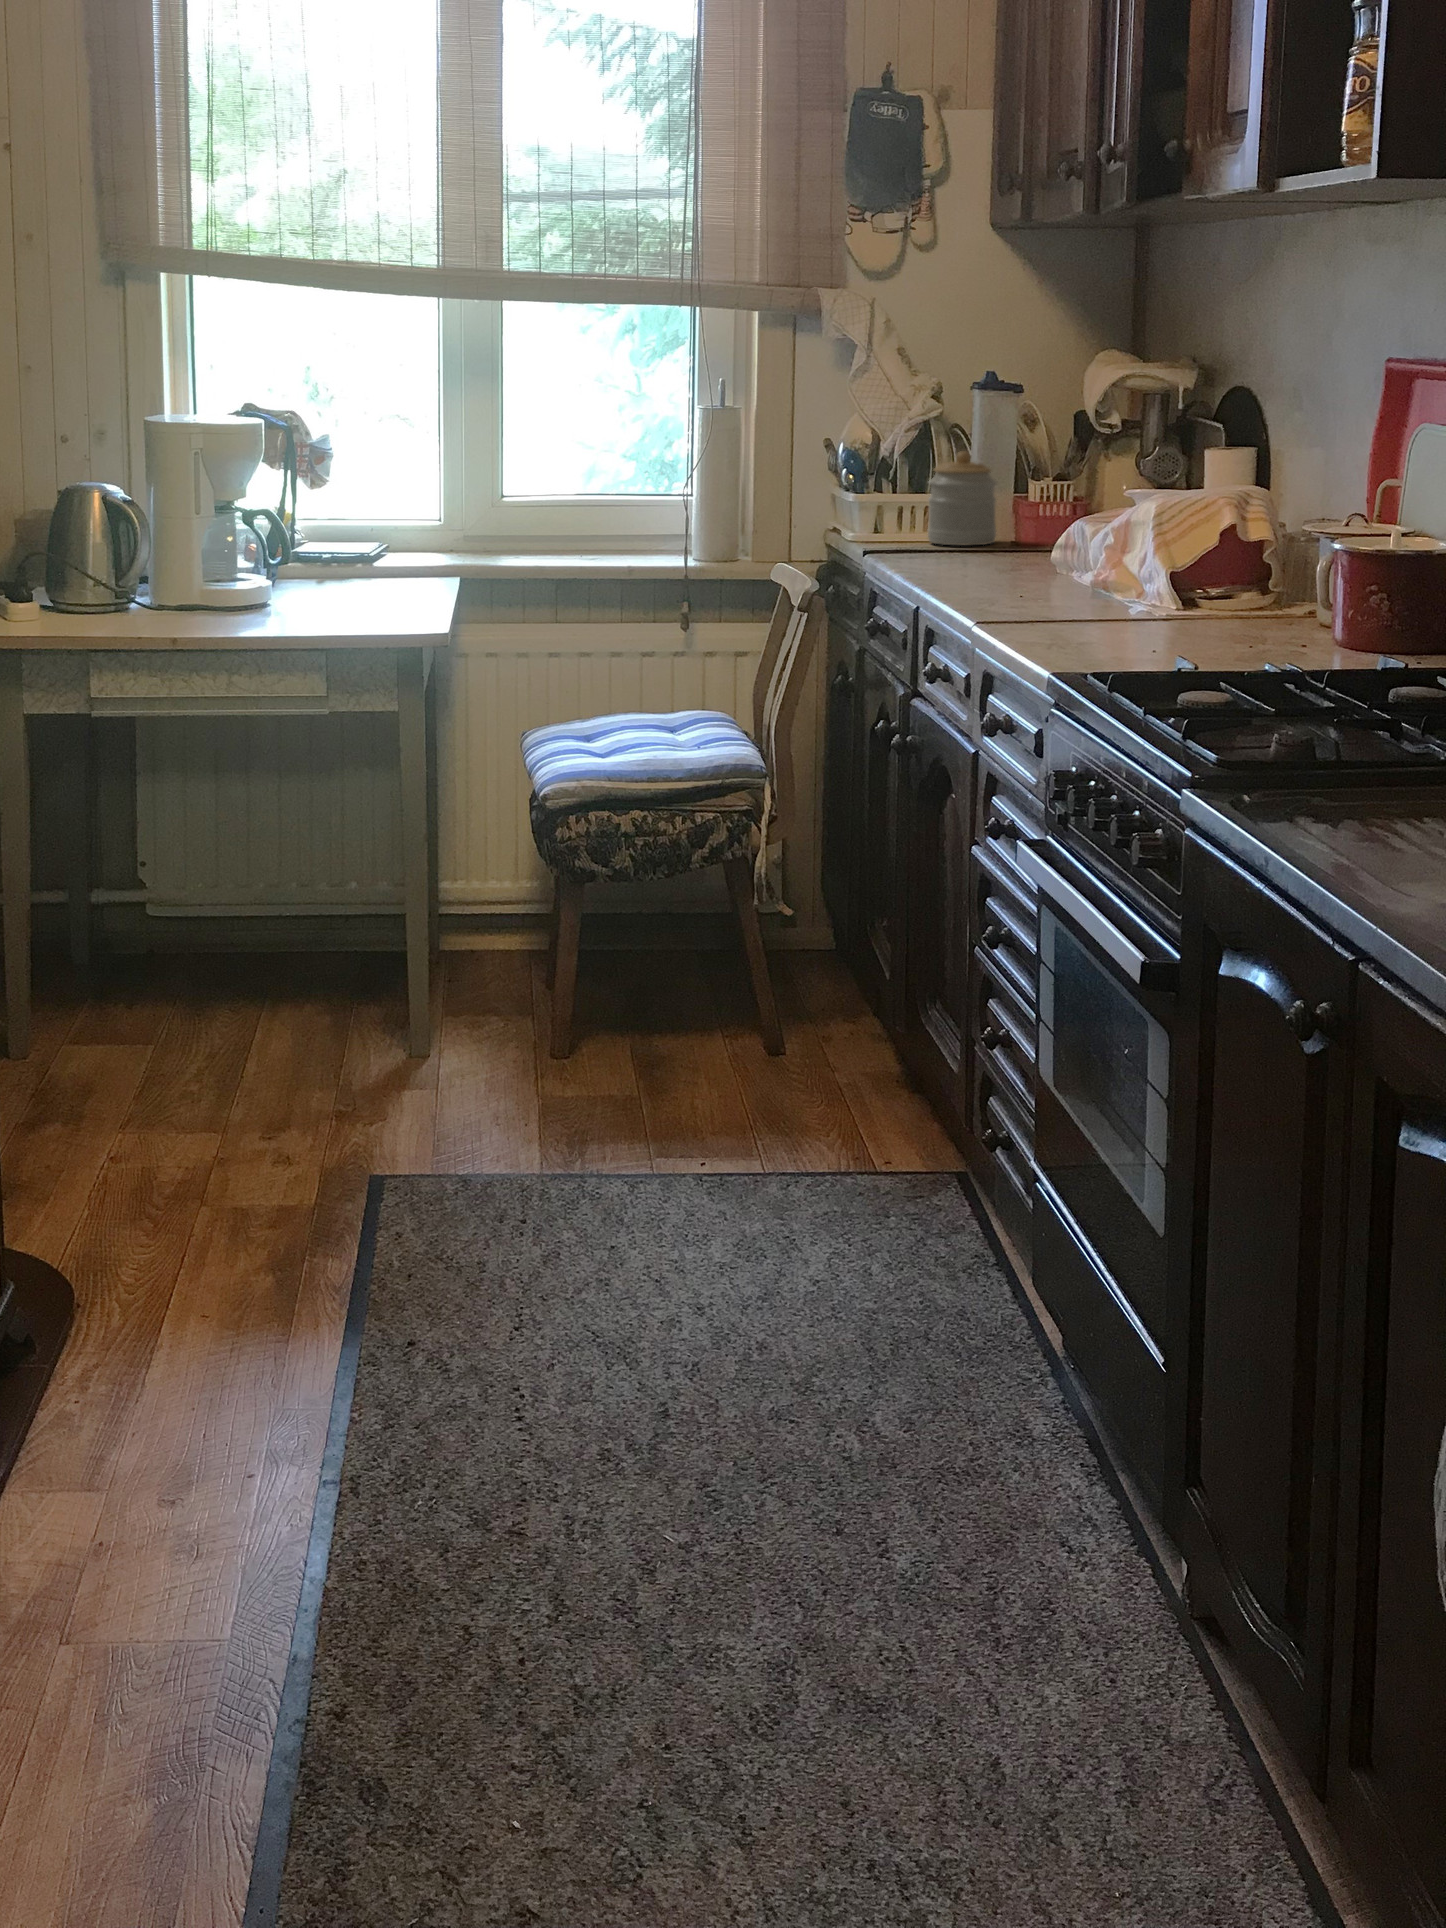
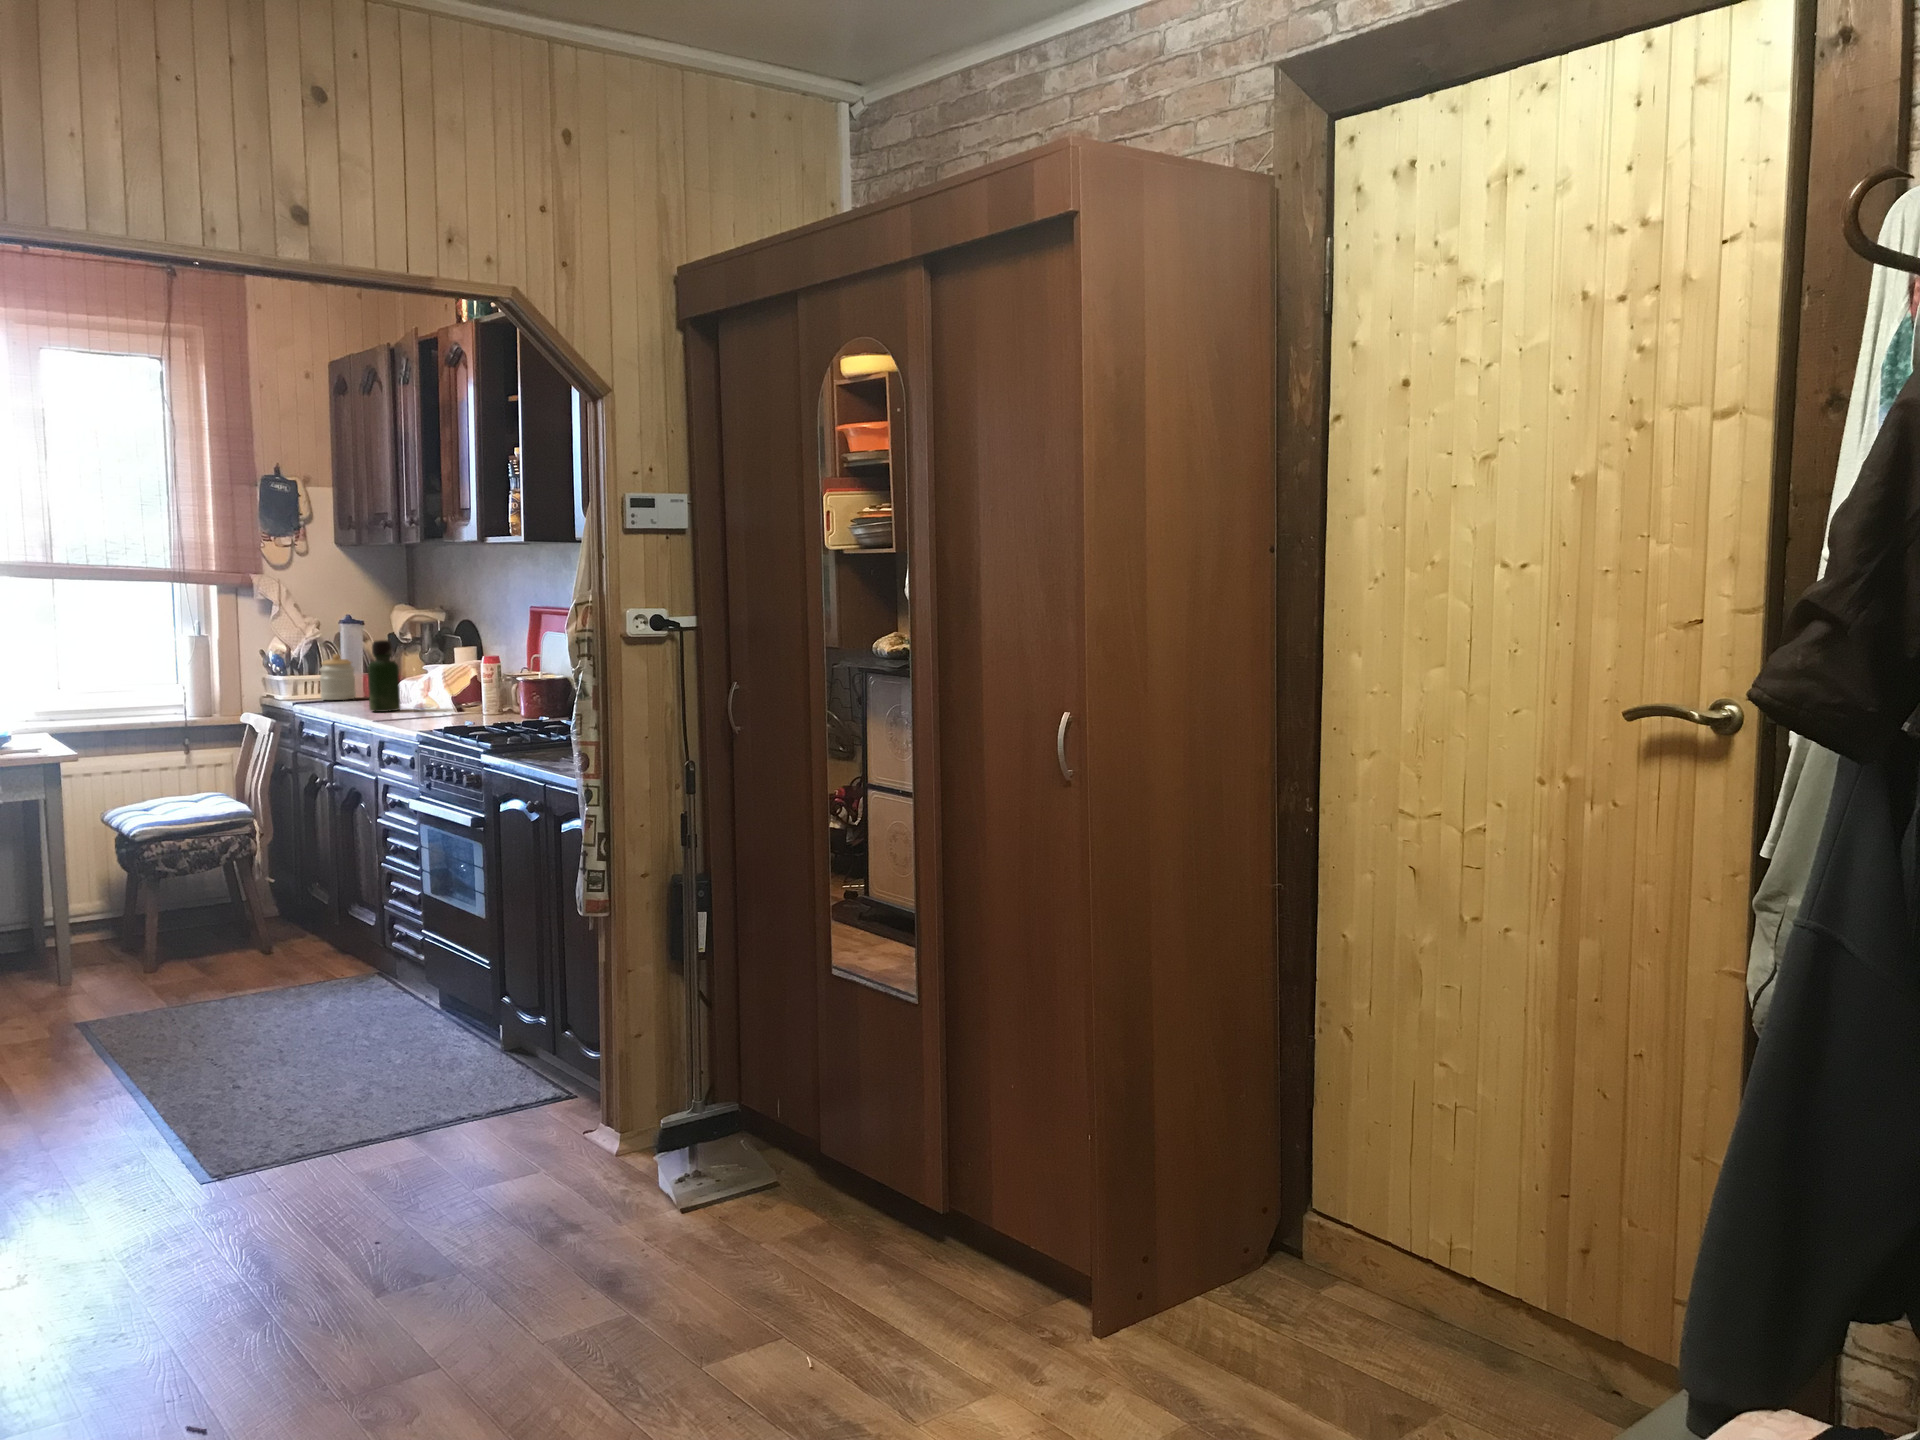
bottle: none [996,431,1064,589] -> present [368,640,400,712]

